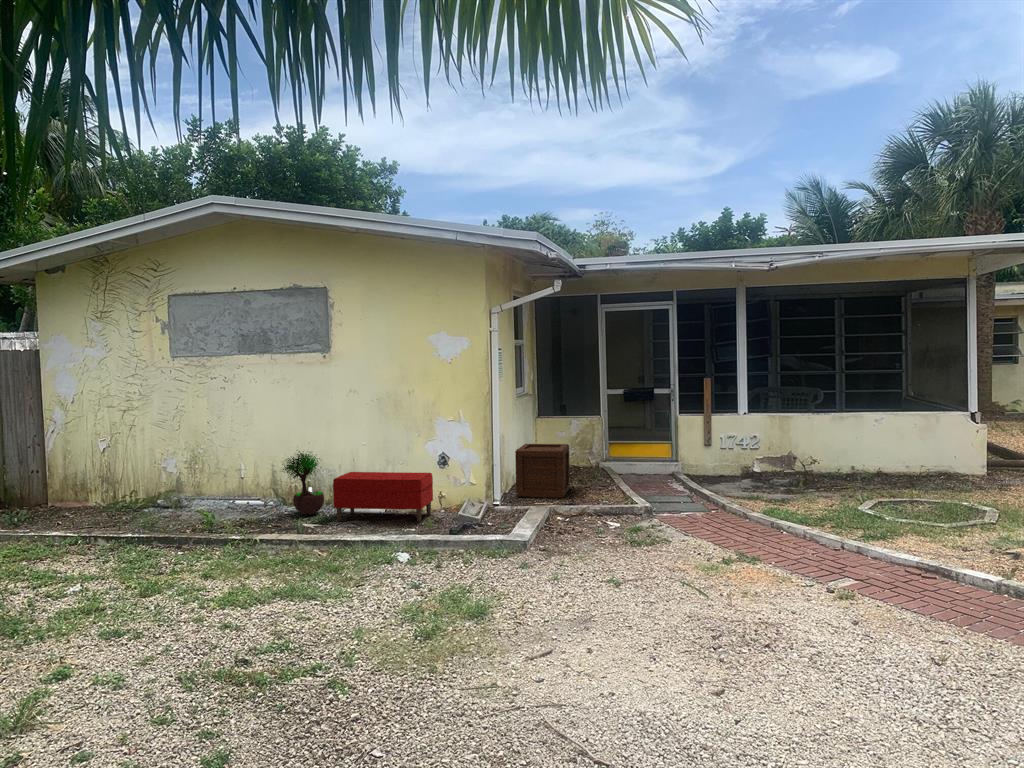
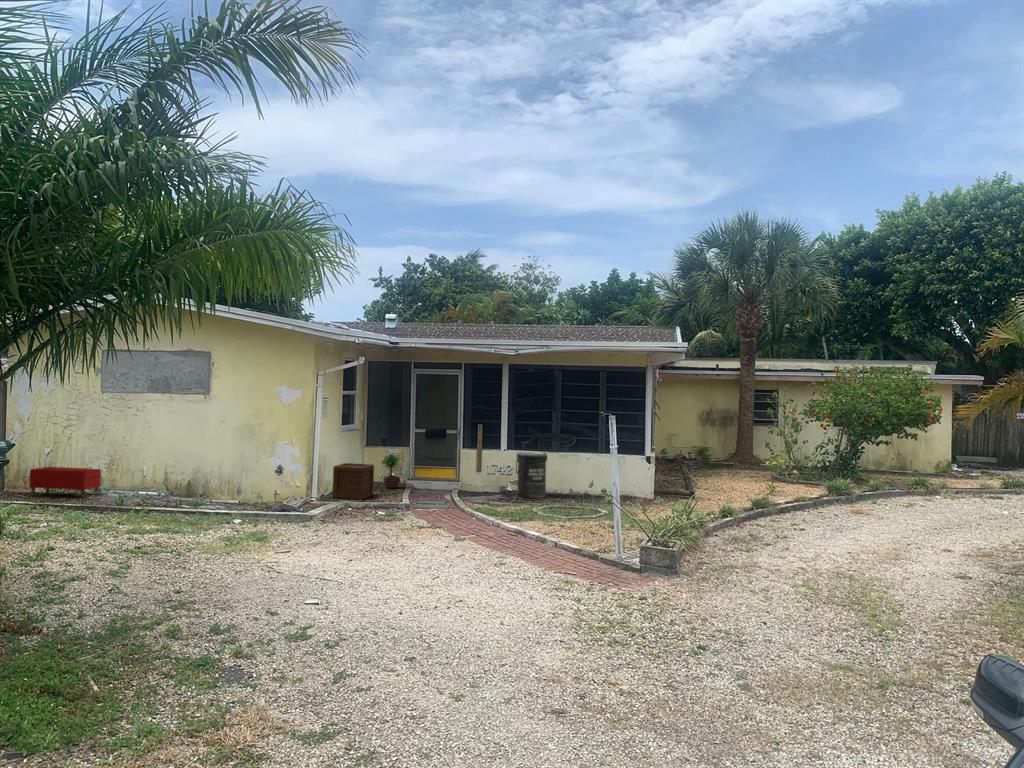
trash can: none [769,414,818,483] -> present [516,452,548,498]
potted tree: present [282,451,324,515] -> present [382,454,400,488]
bench: present [333,472,433,523] -> present [29,467,101,498]

